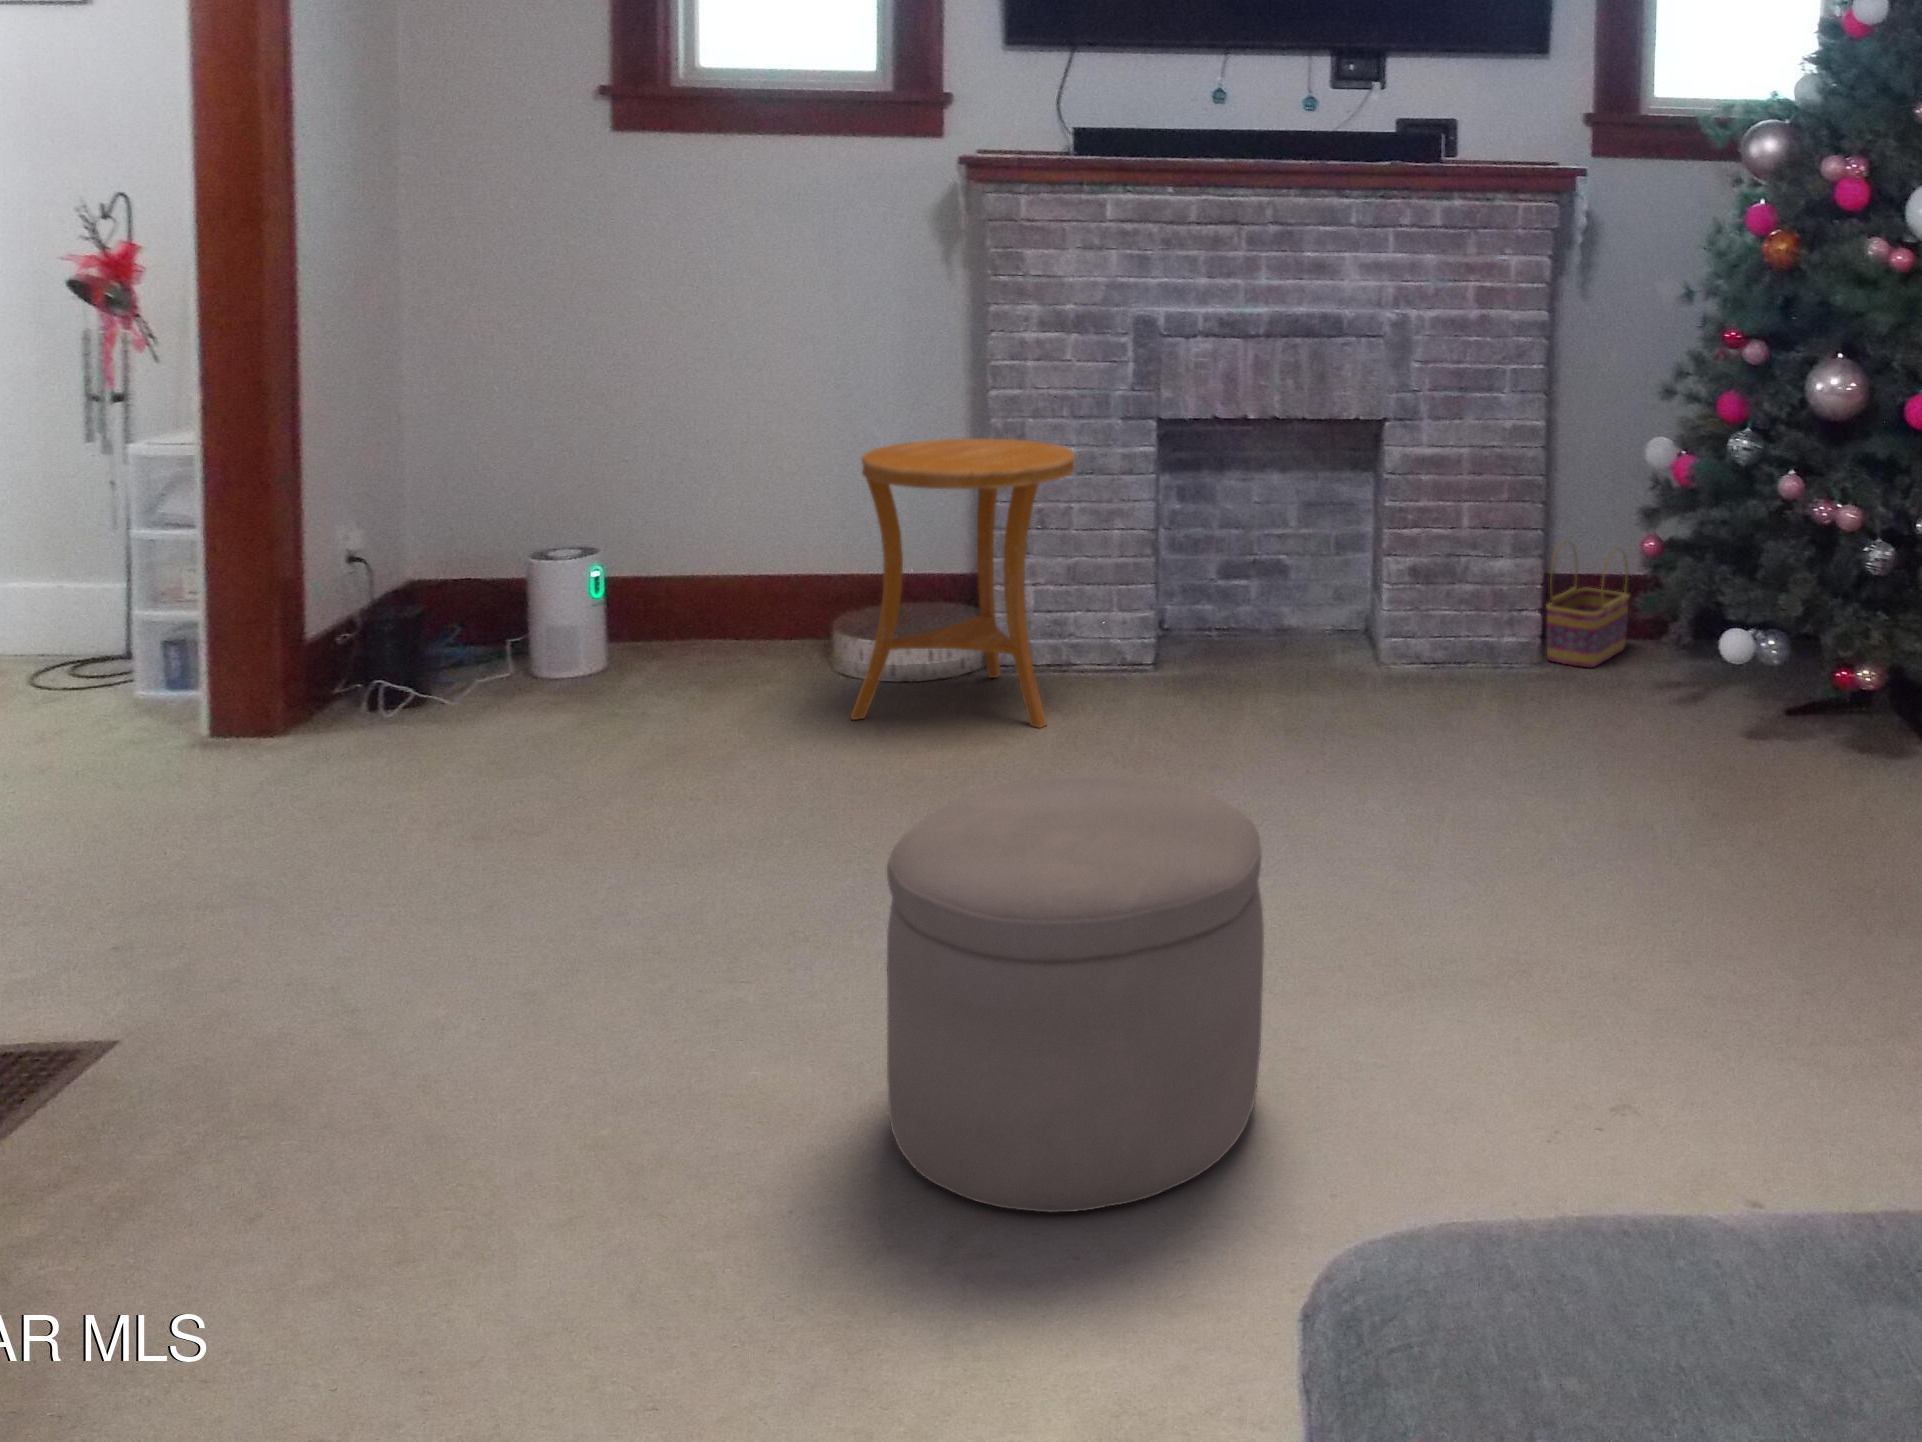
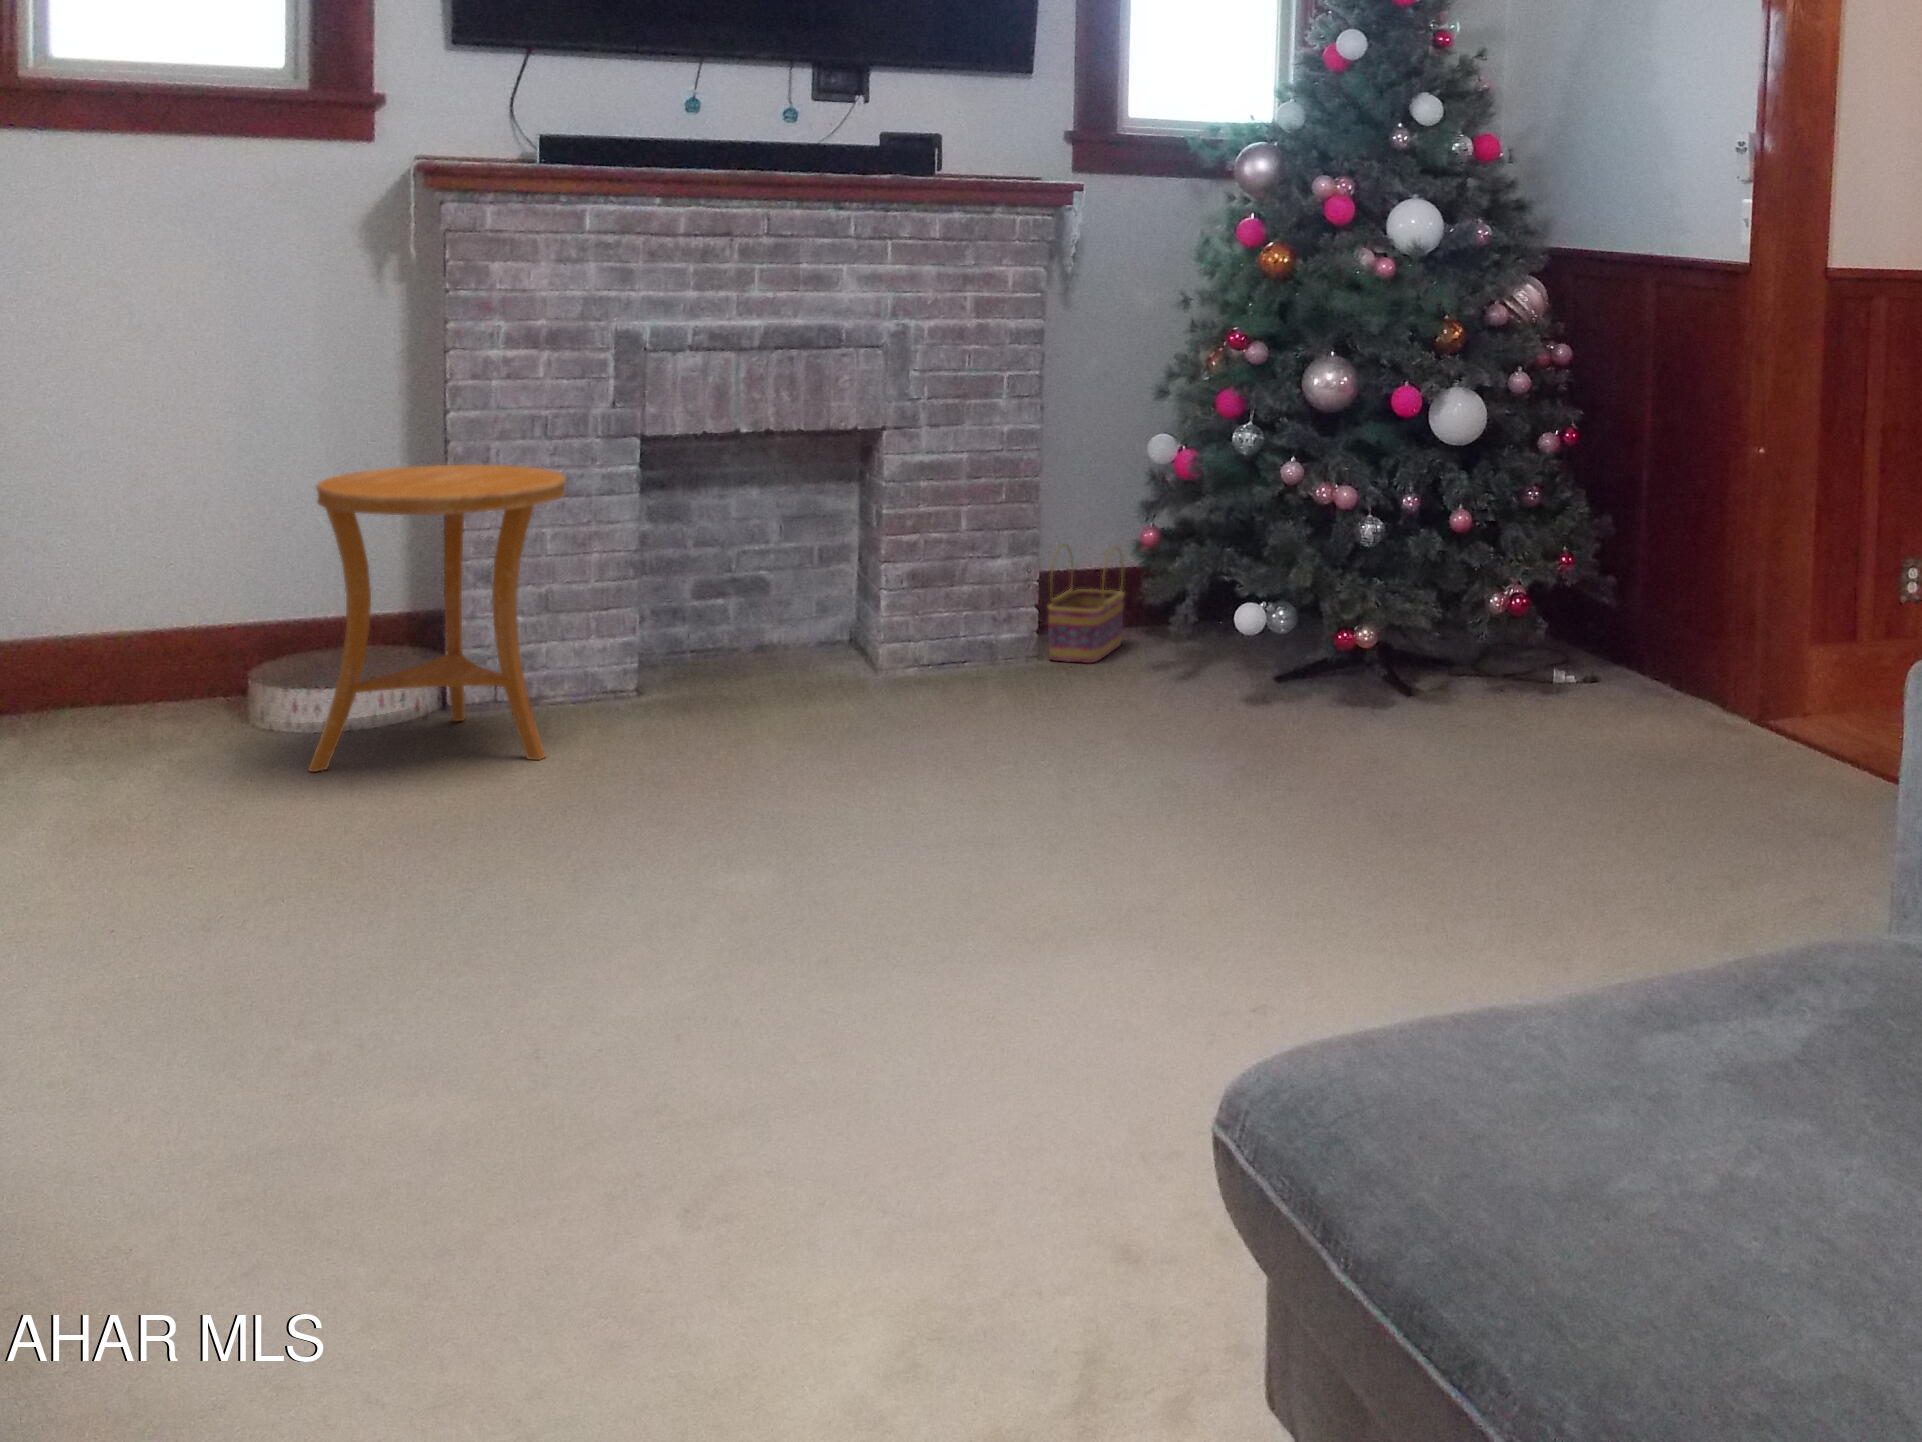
ottoman: present [887,775,1264,1212] -> none [565,740,919,1103]

